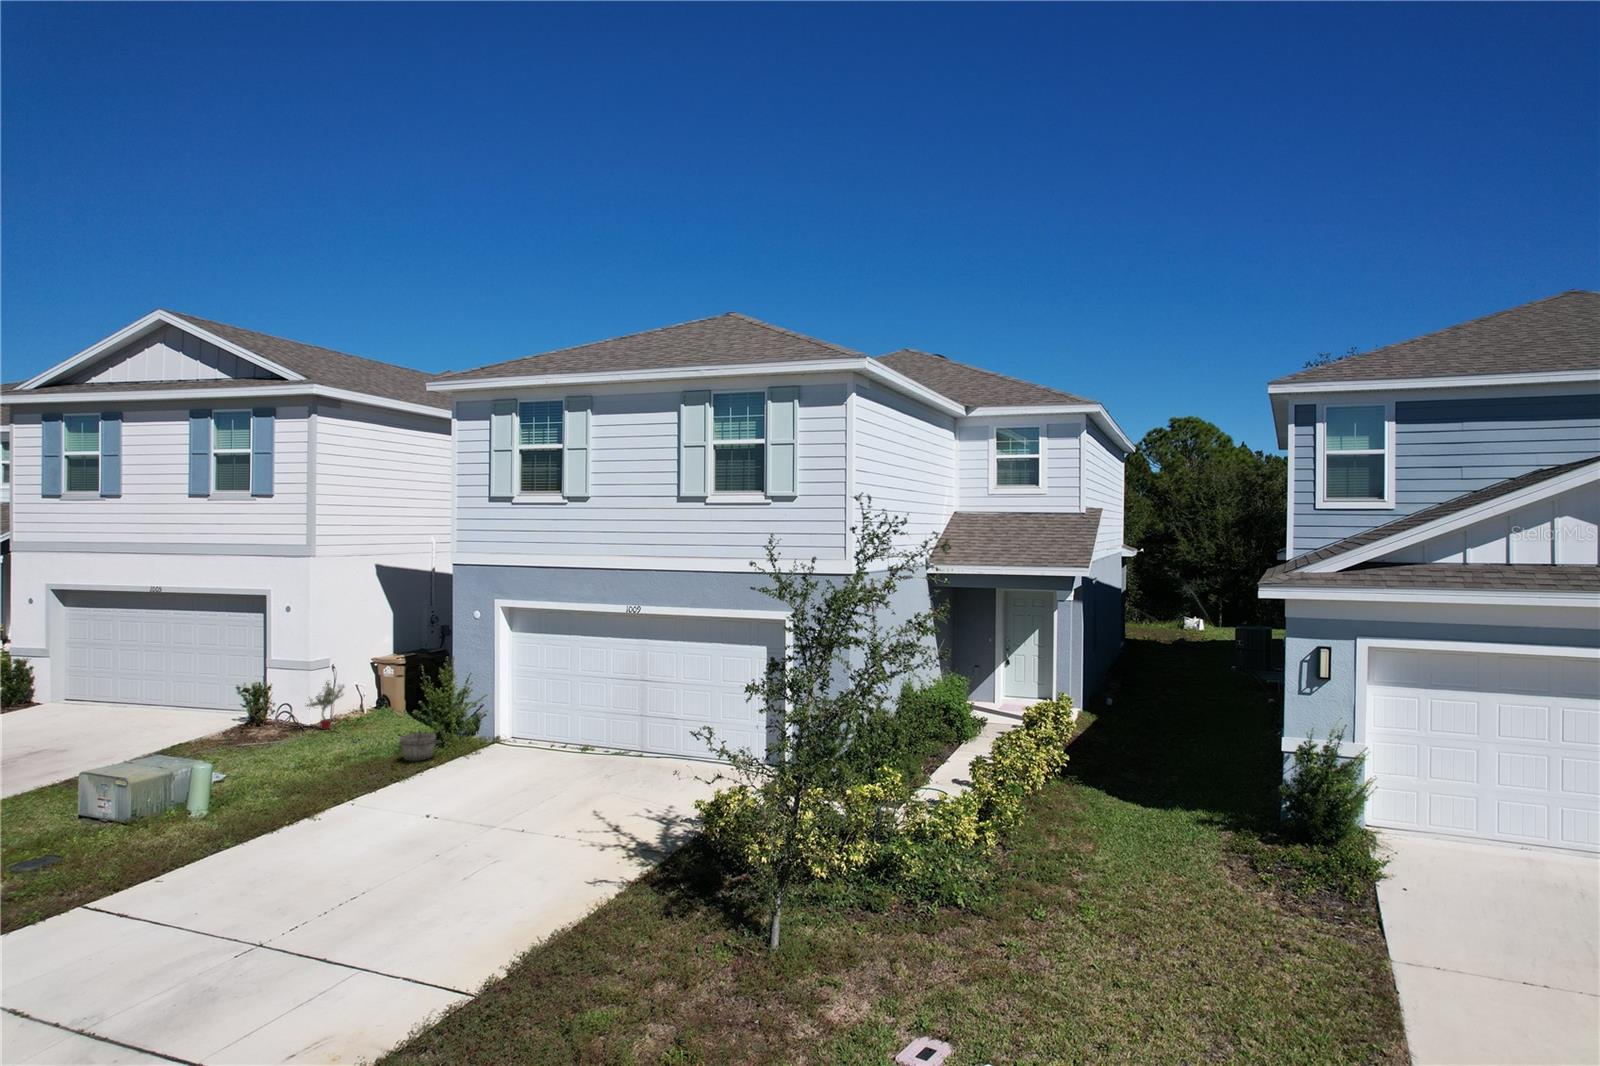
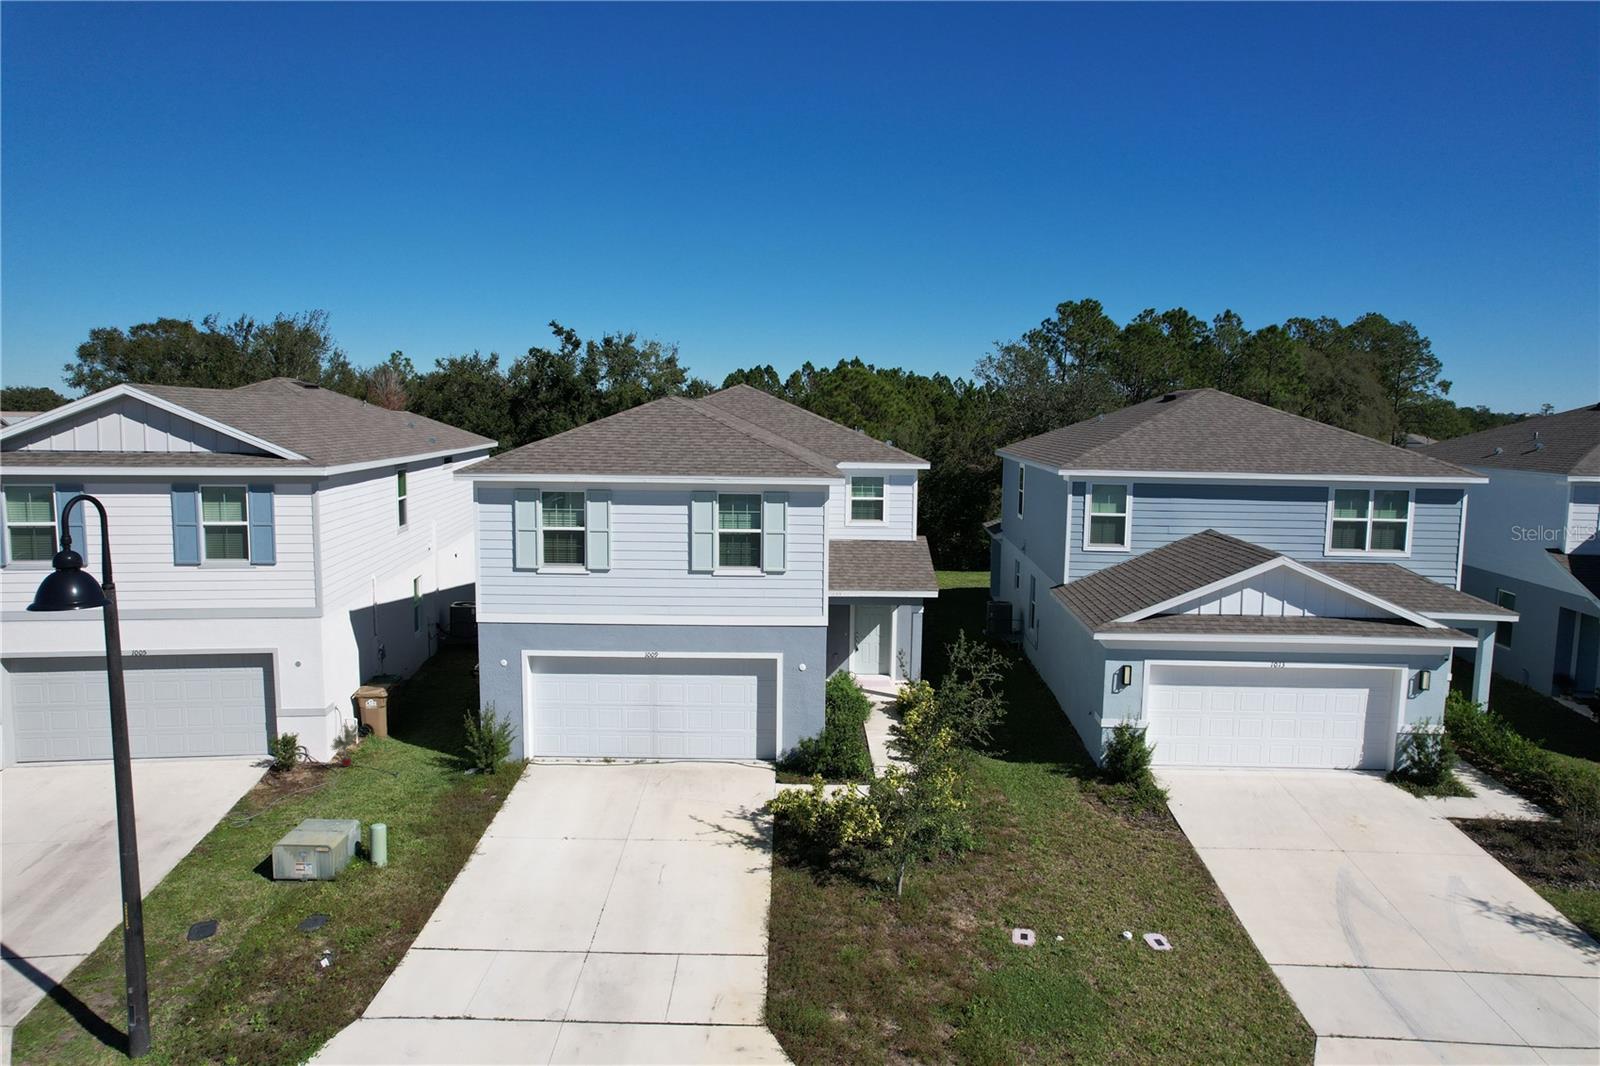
wooden bucket: present [400,732,436,761] -> none [464,763,494,790]

